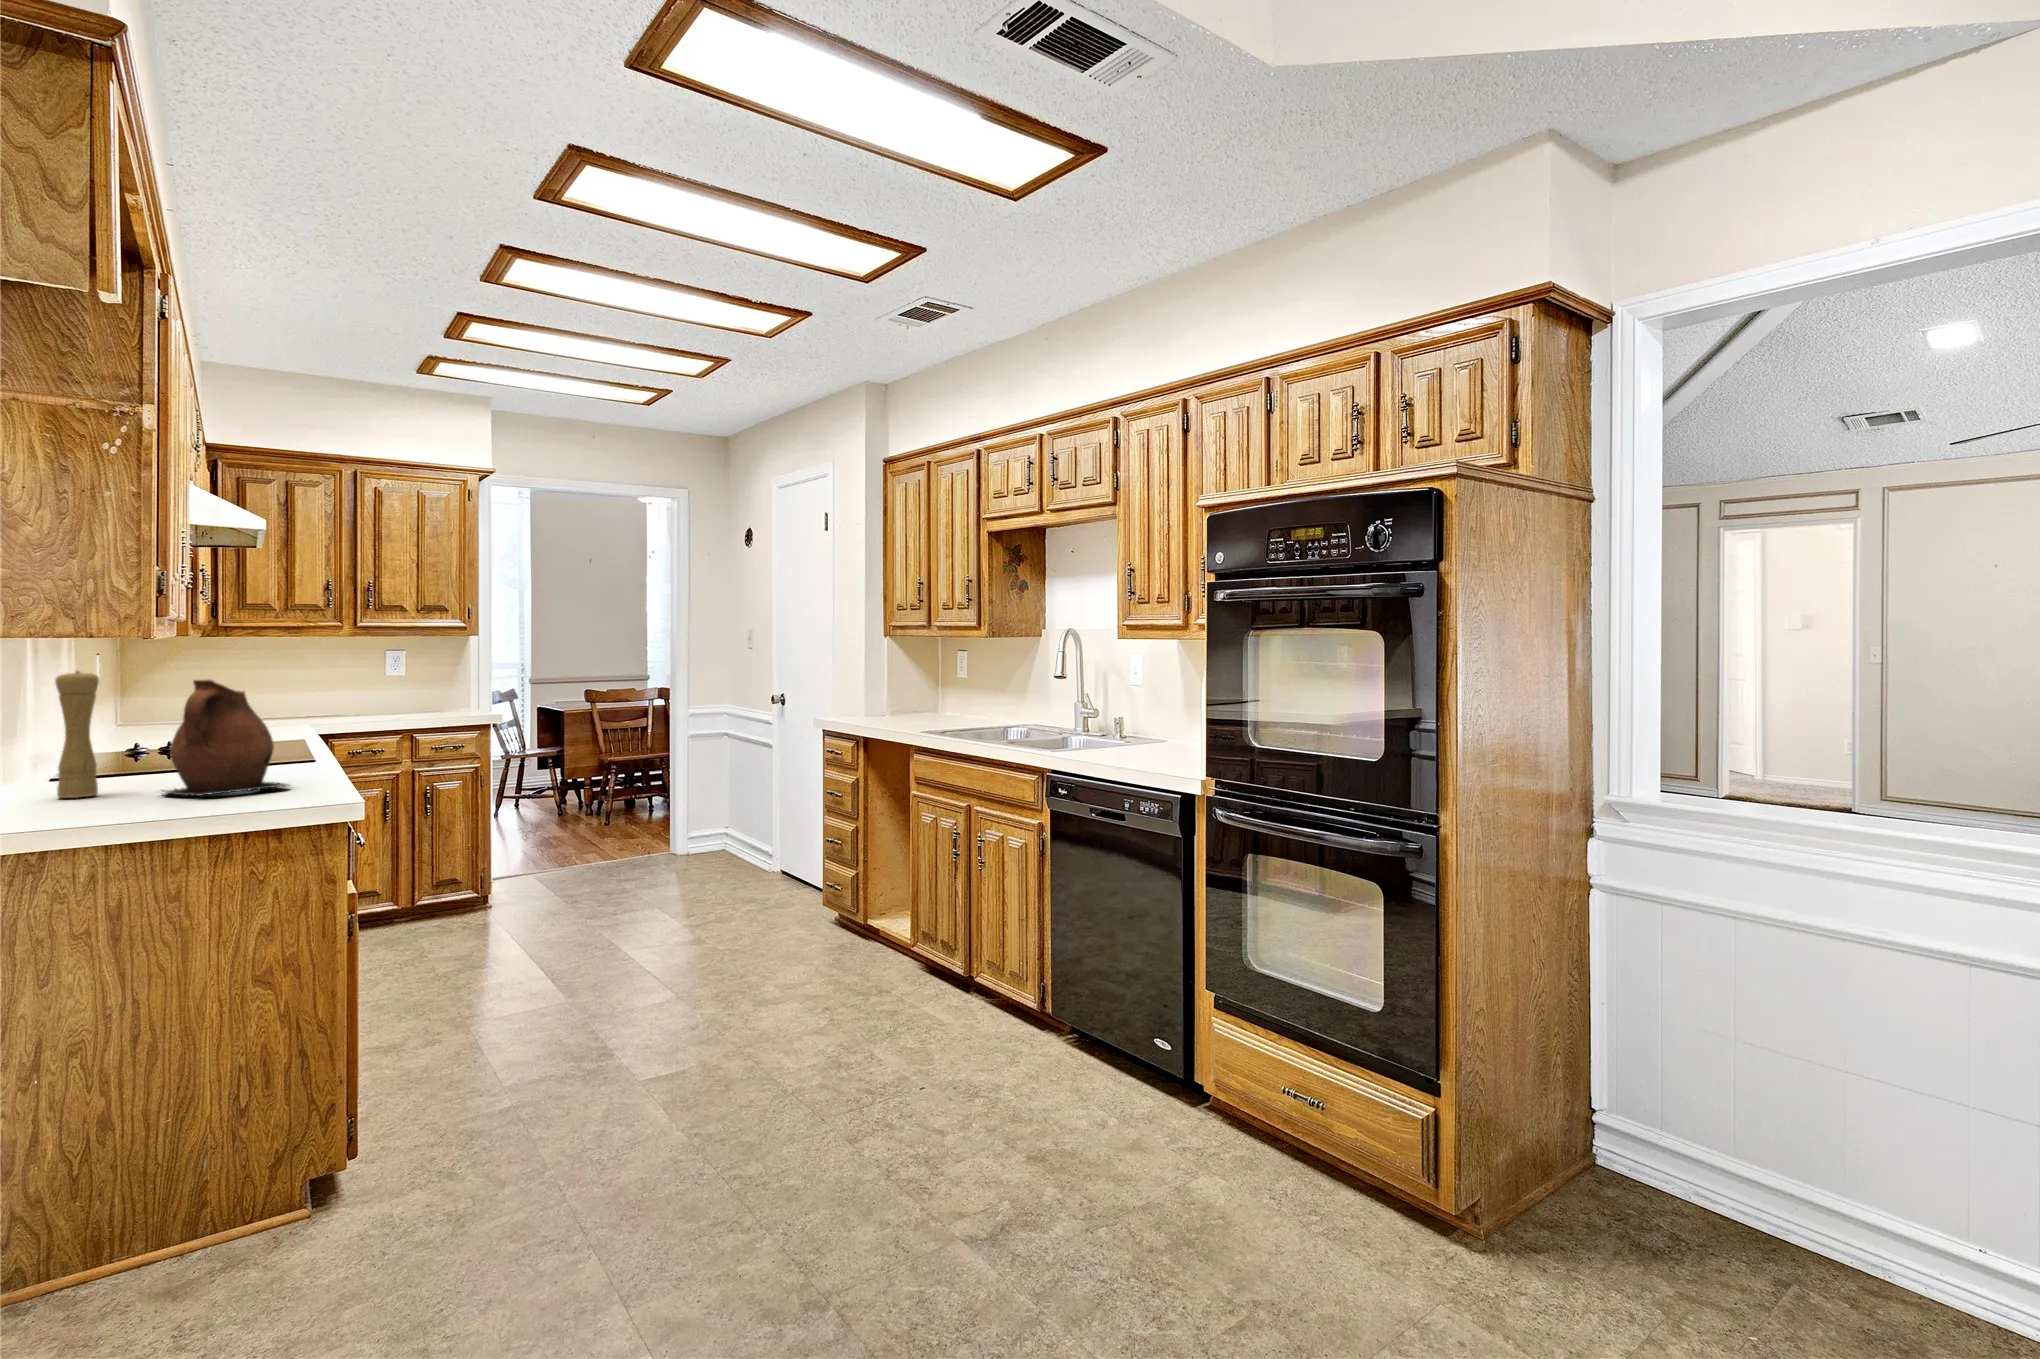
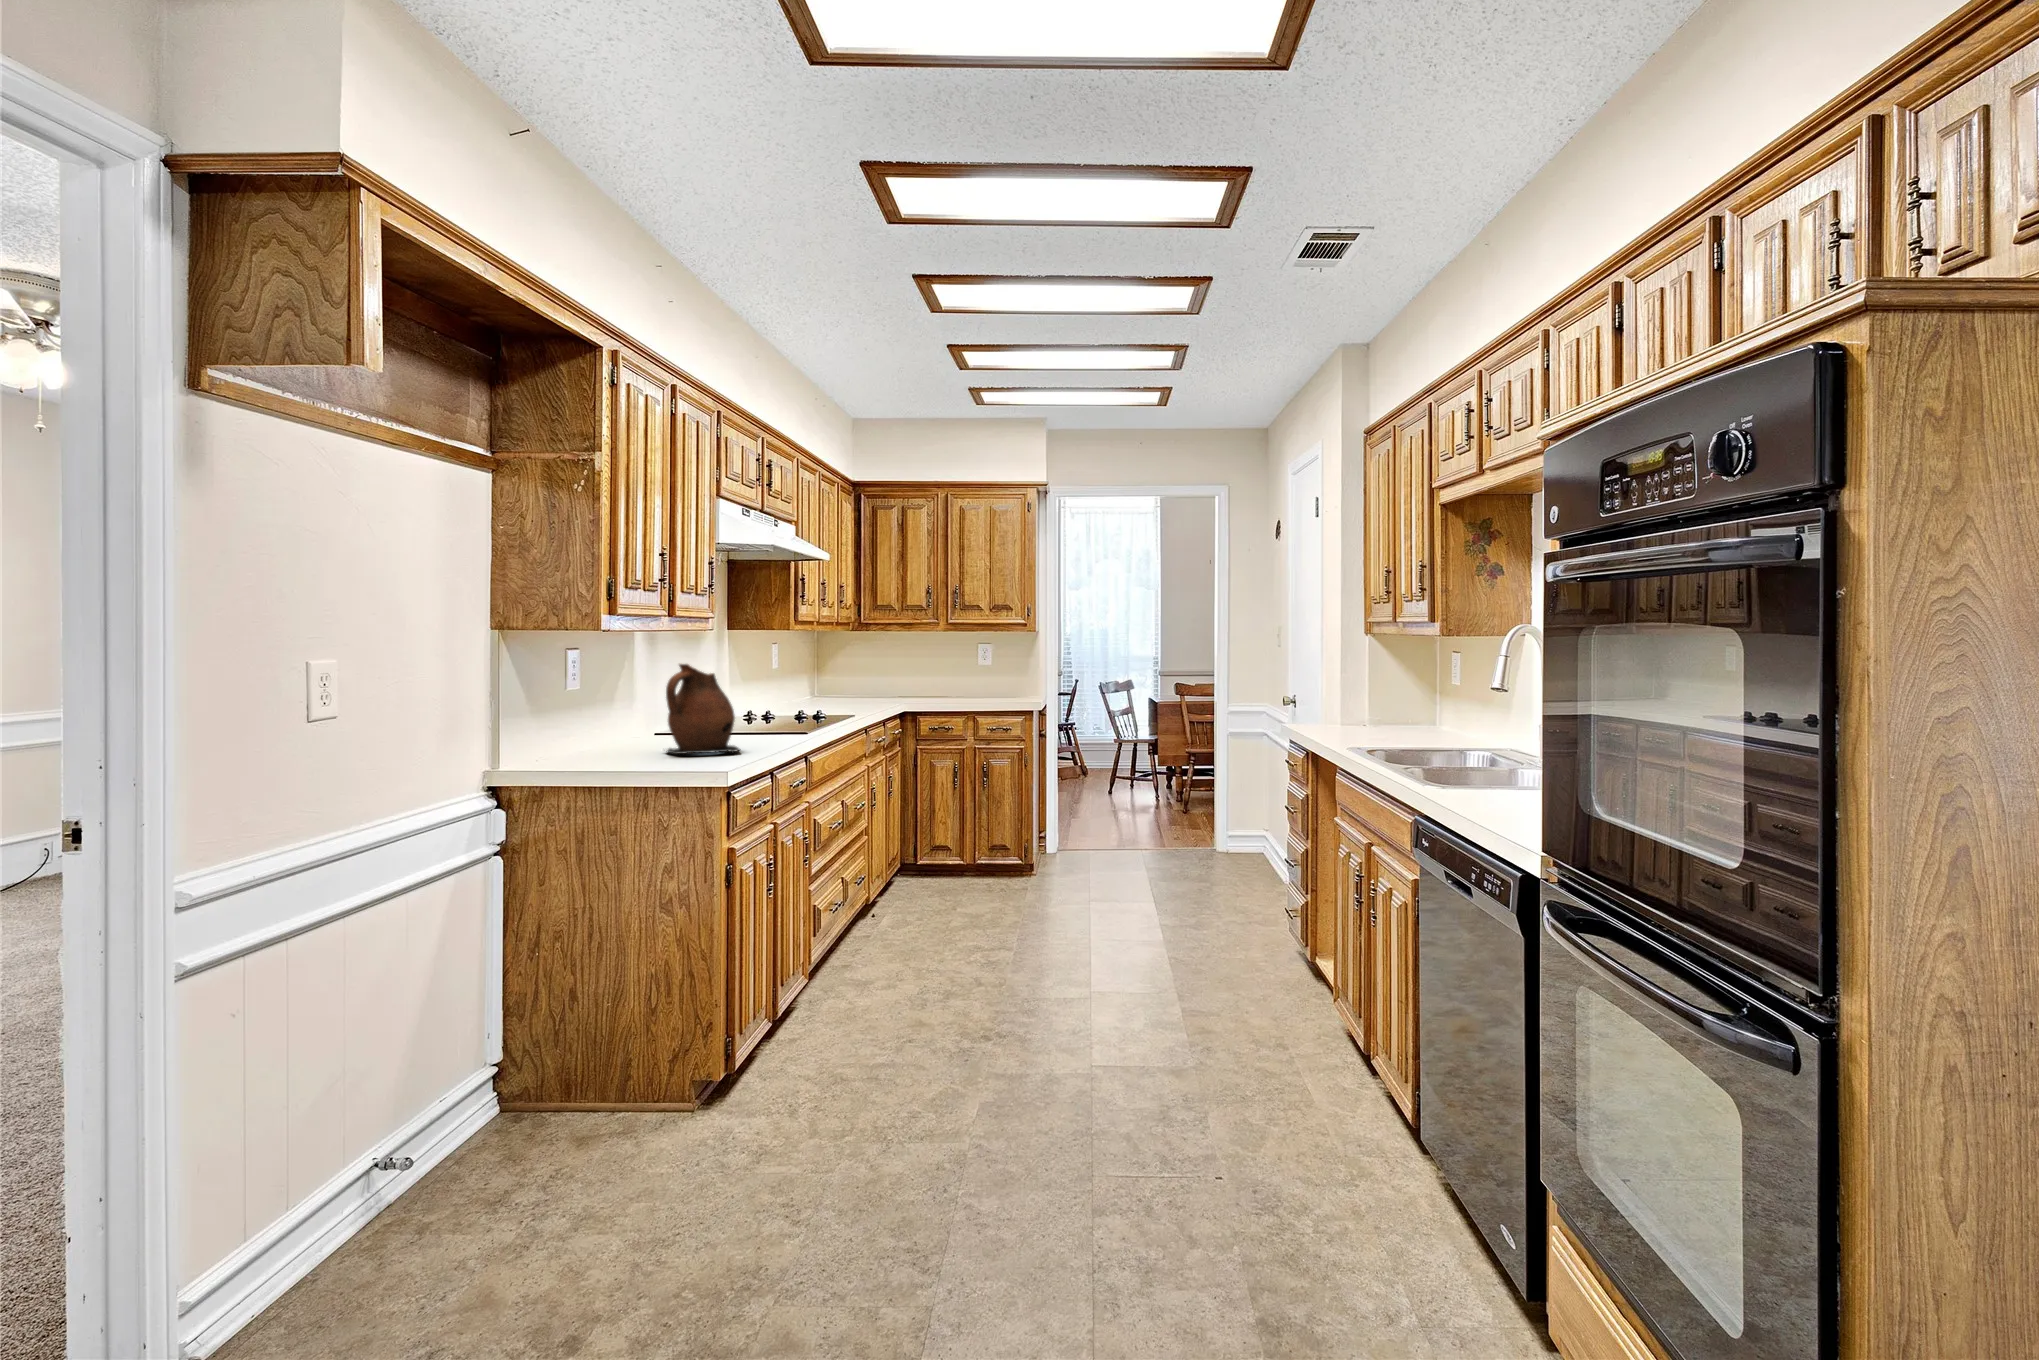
pepper mill: present [55,671,99,798] -> none [615,656,641,749]

